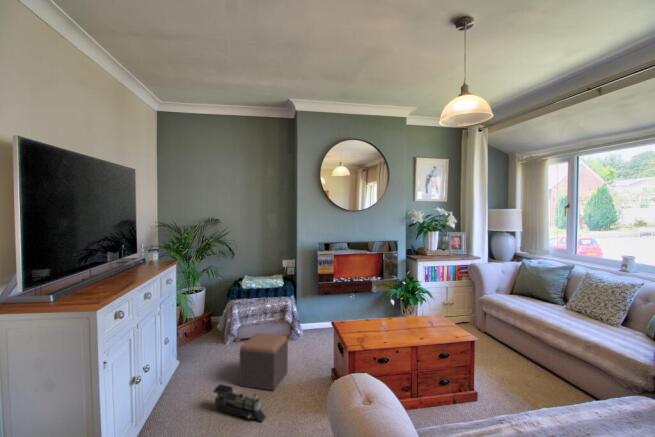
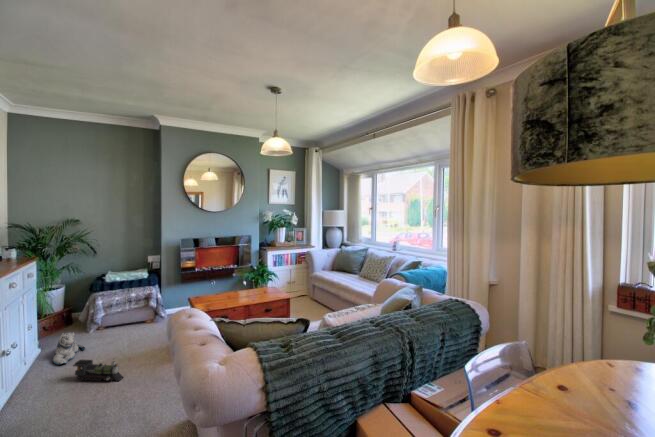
footstool: present [239,333,288,391] -> none [100,316,148,361]
plush toy: none [193,345,223,384] -> present [53,332,85,365]

